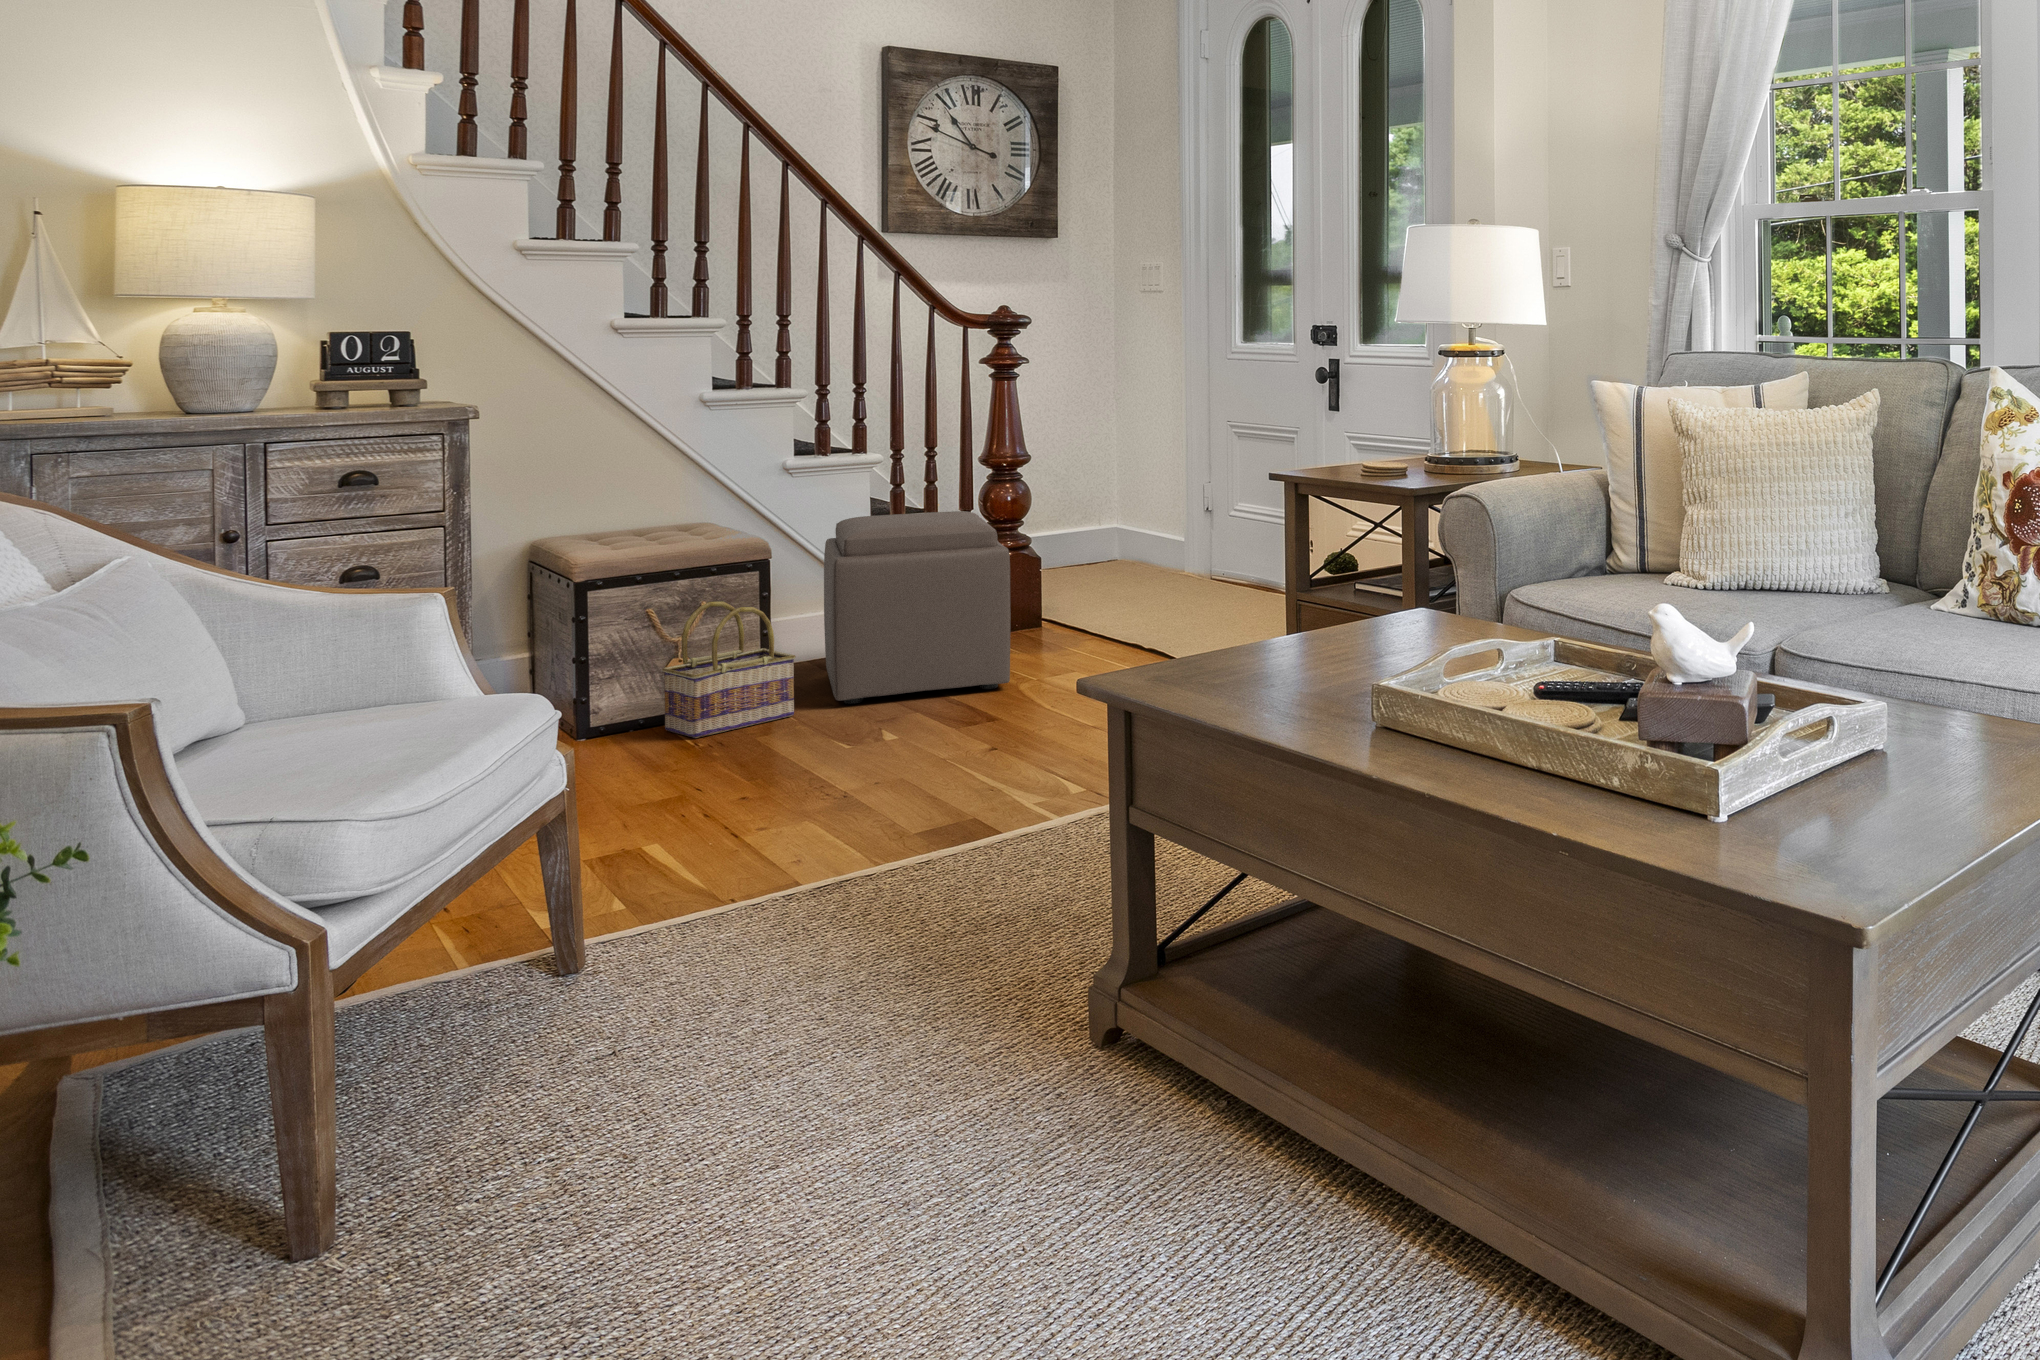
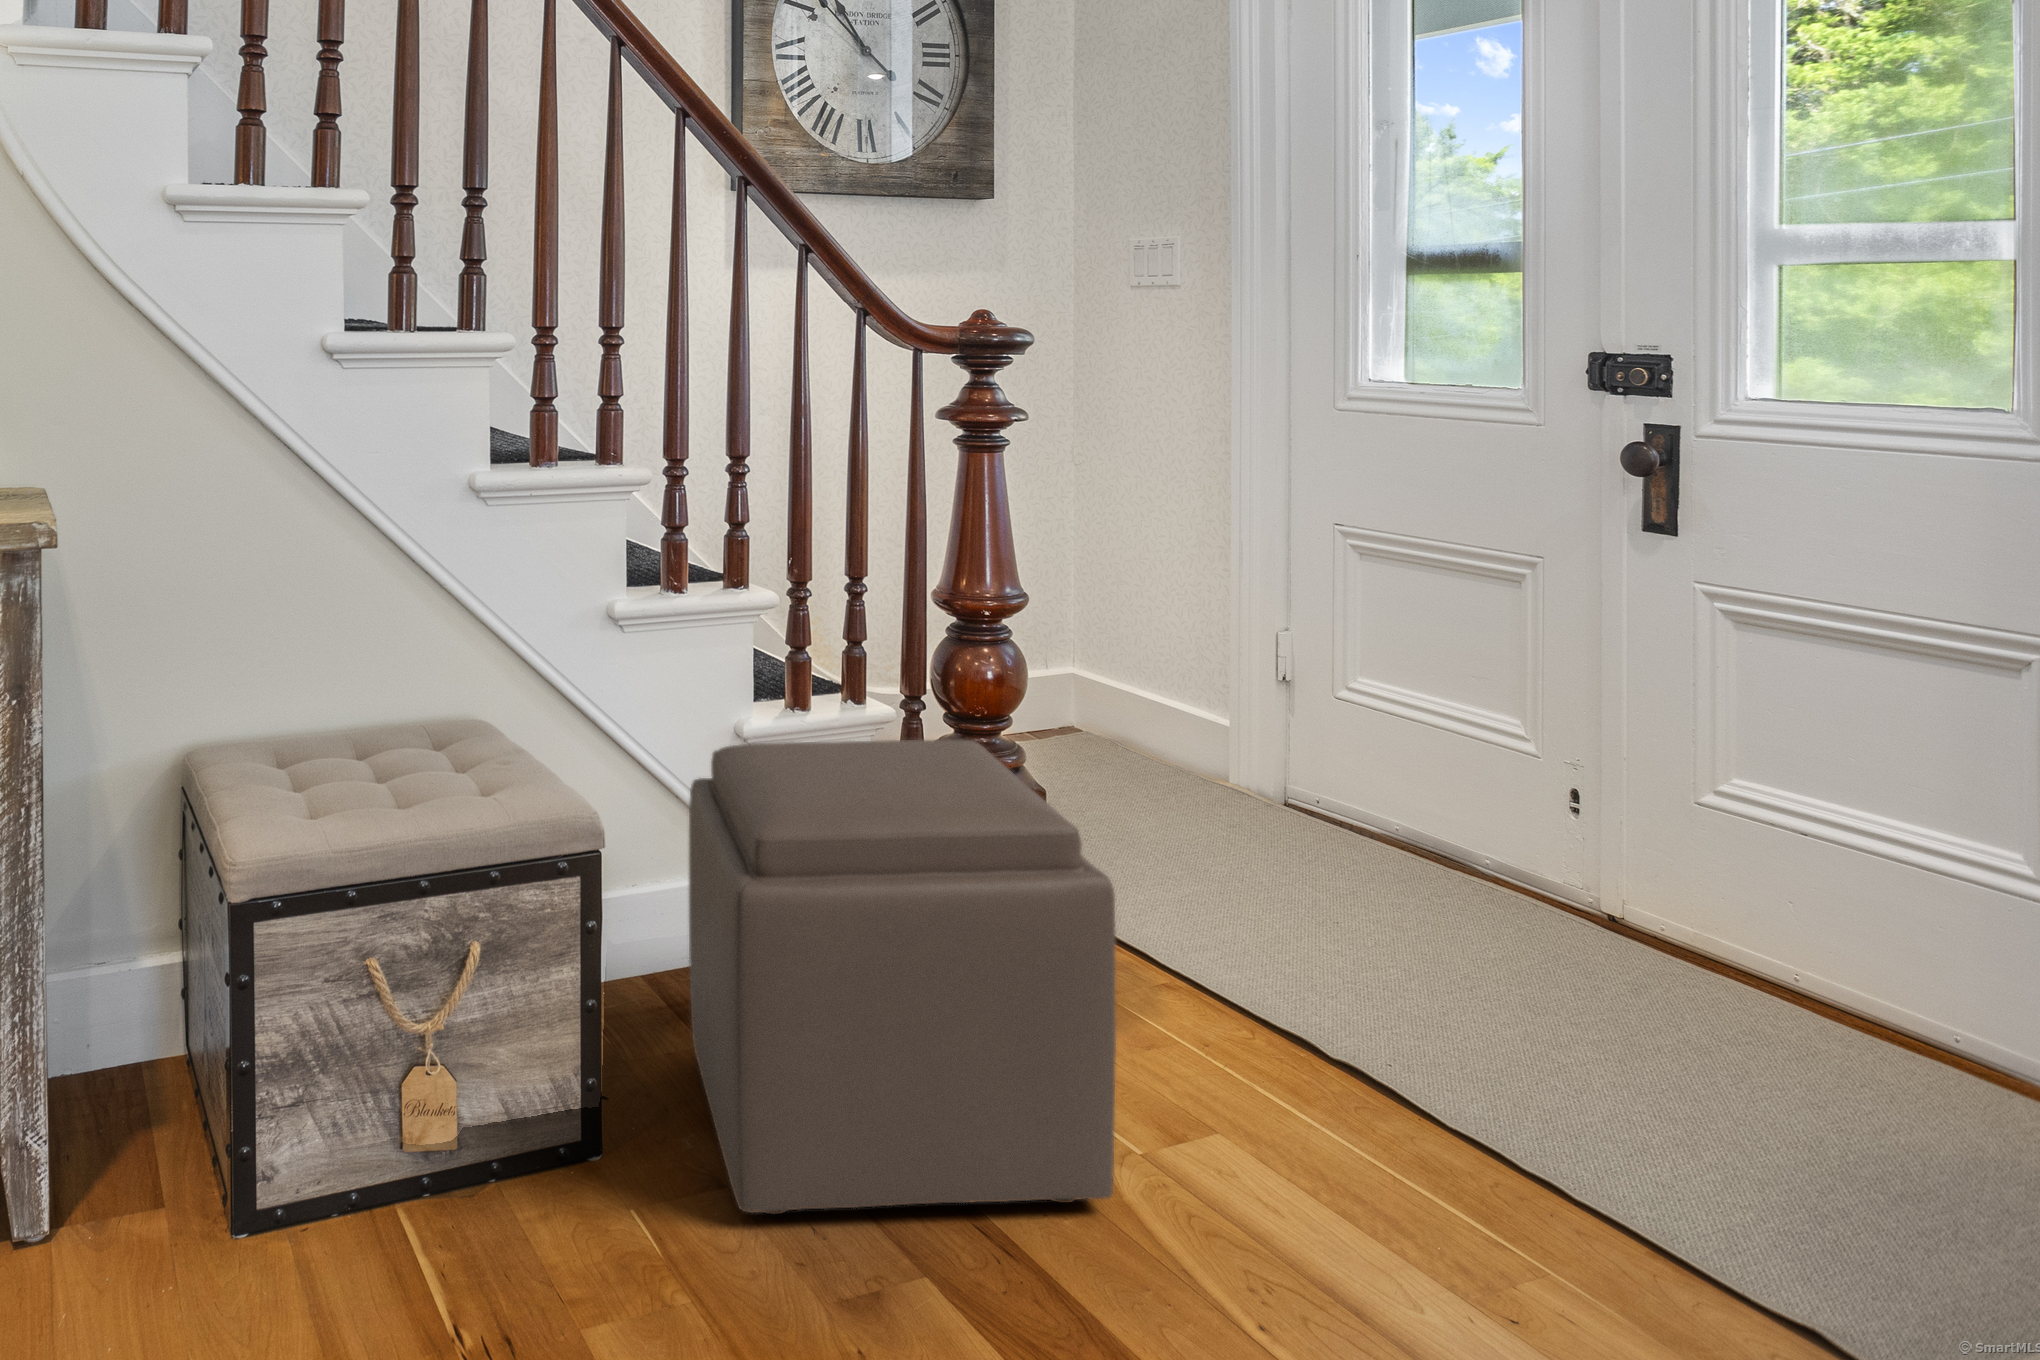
basket: present [662,601,796,738] -> none [388,965,659,1331]

